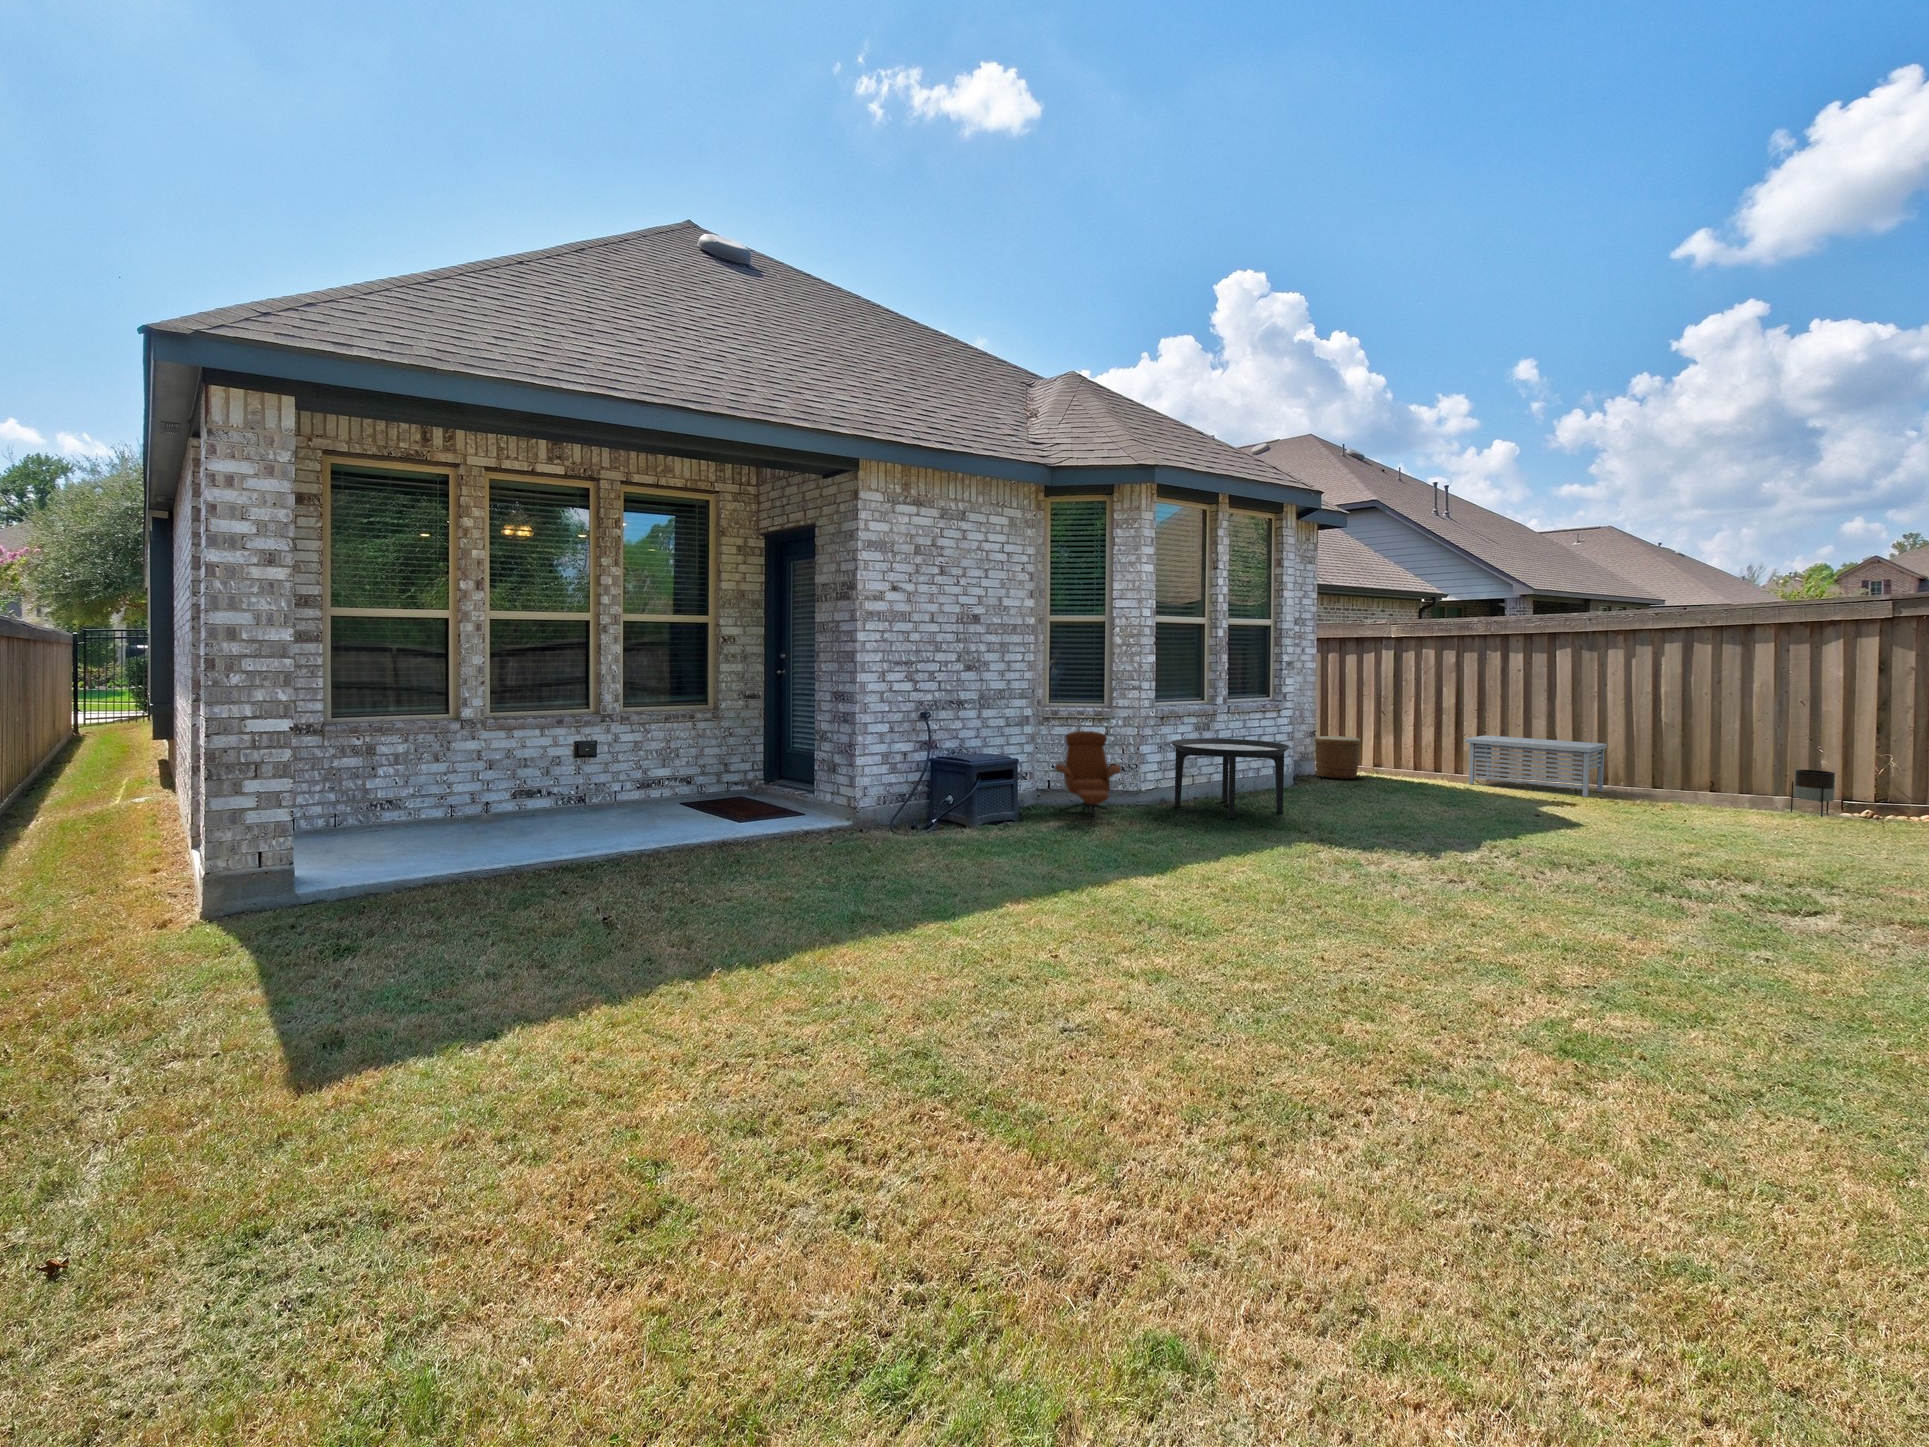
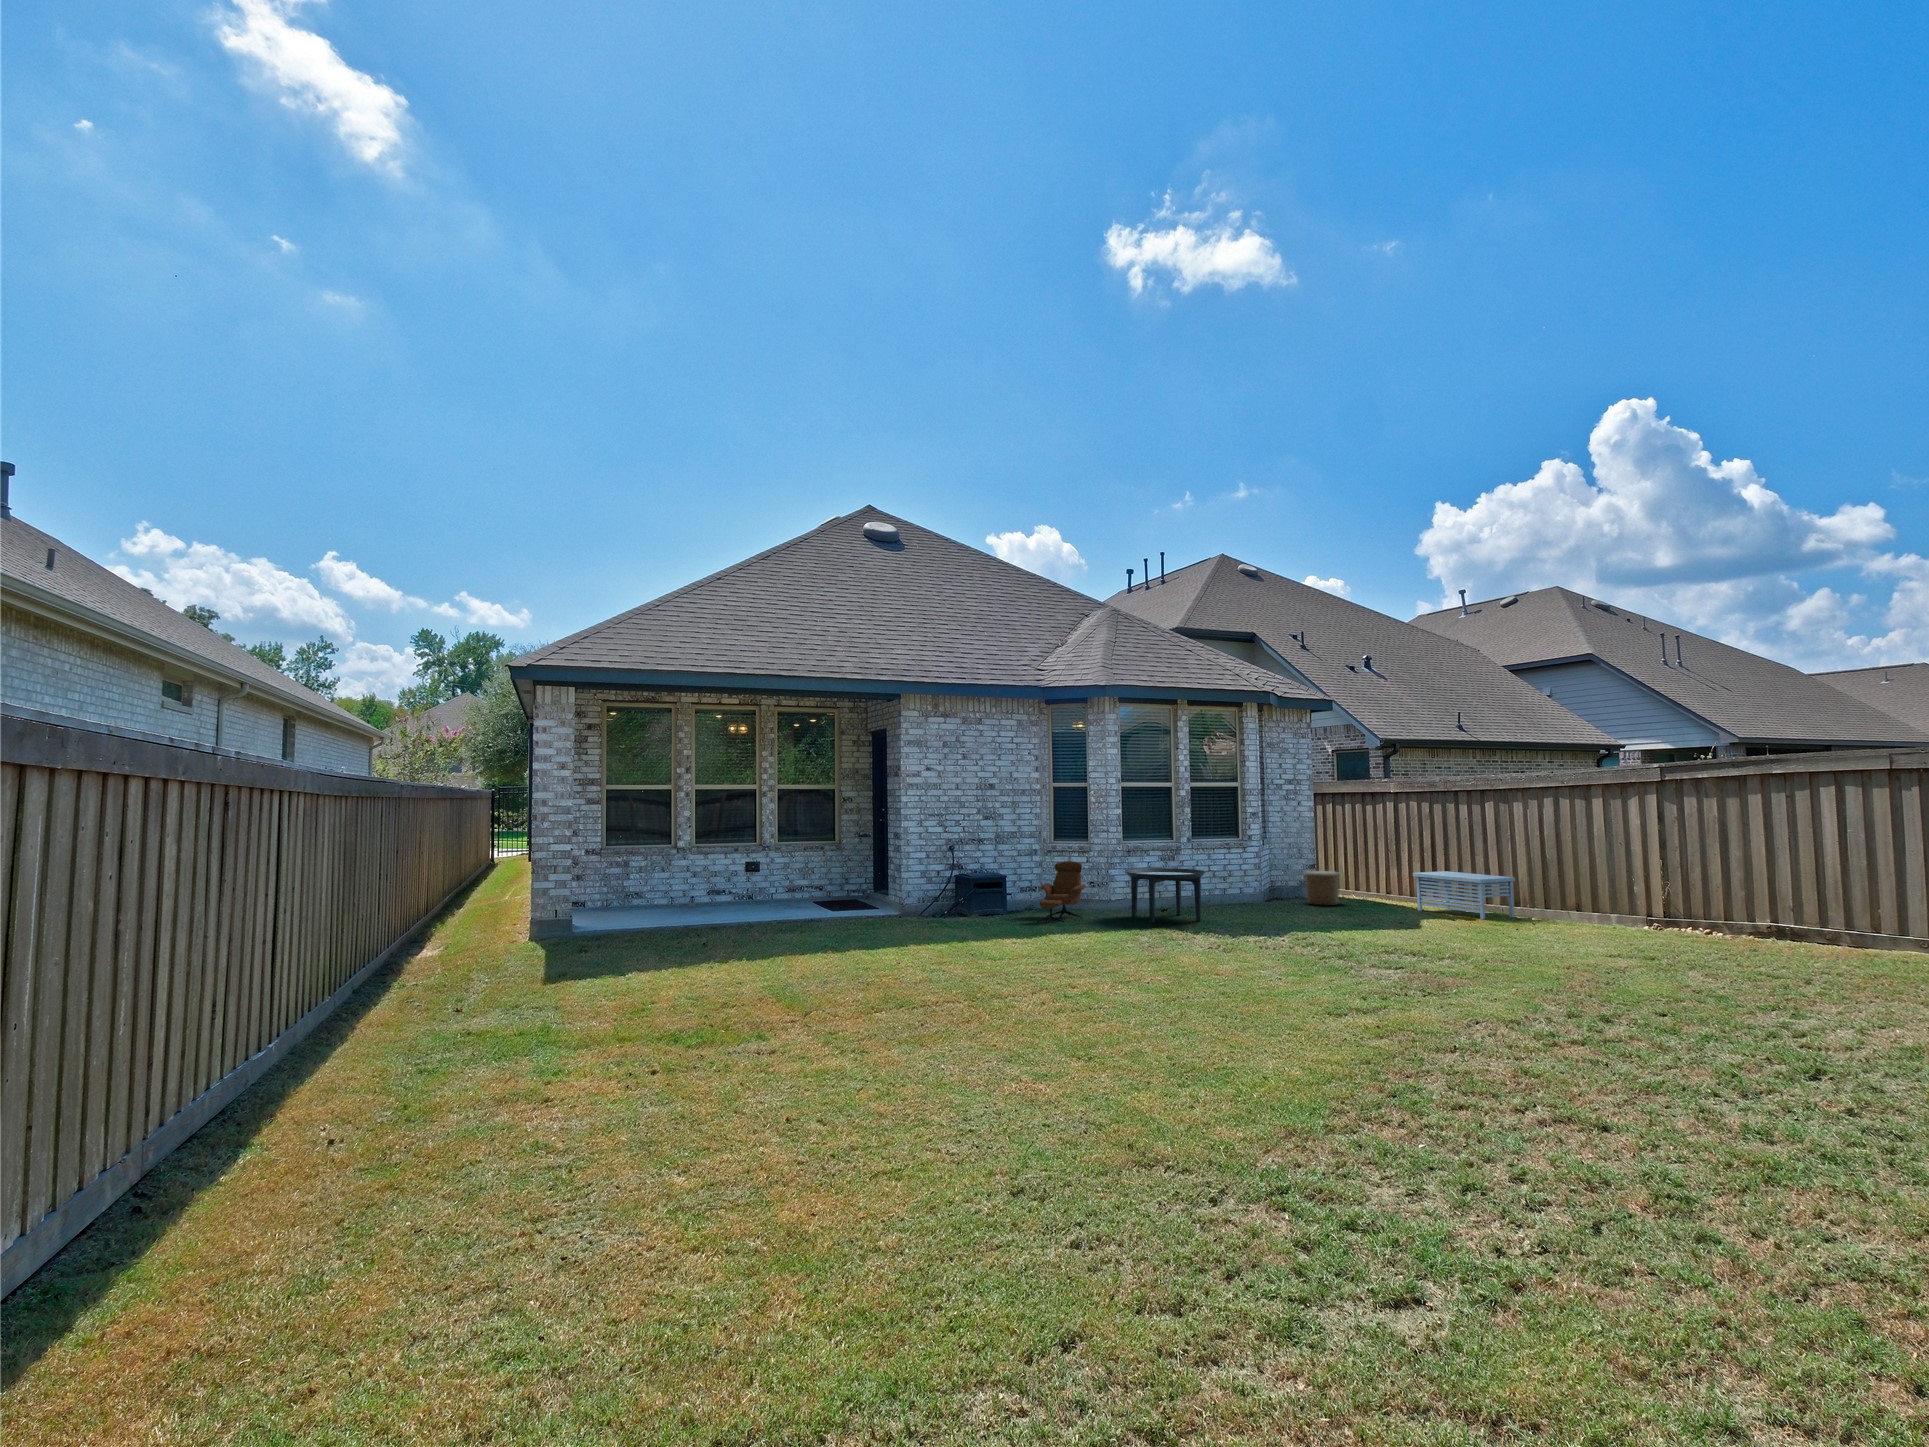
planter: present [1791,770,1835,817] -> none [1613,897,1643,934]

